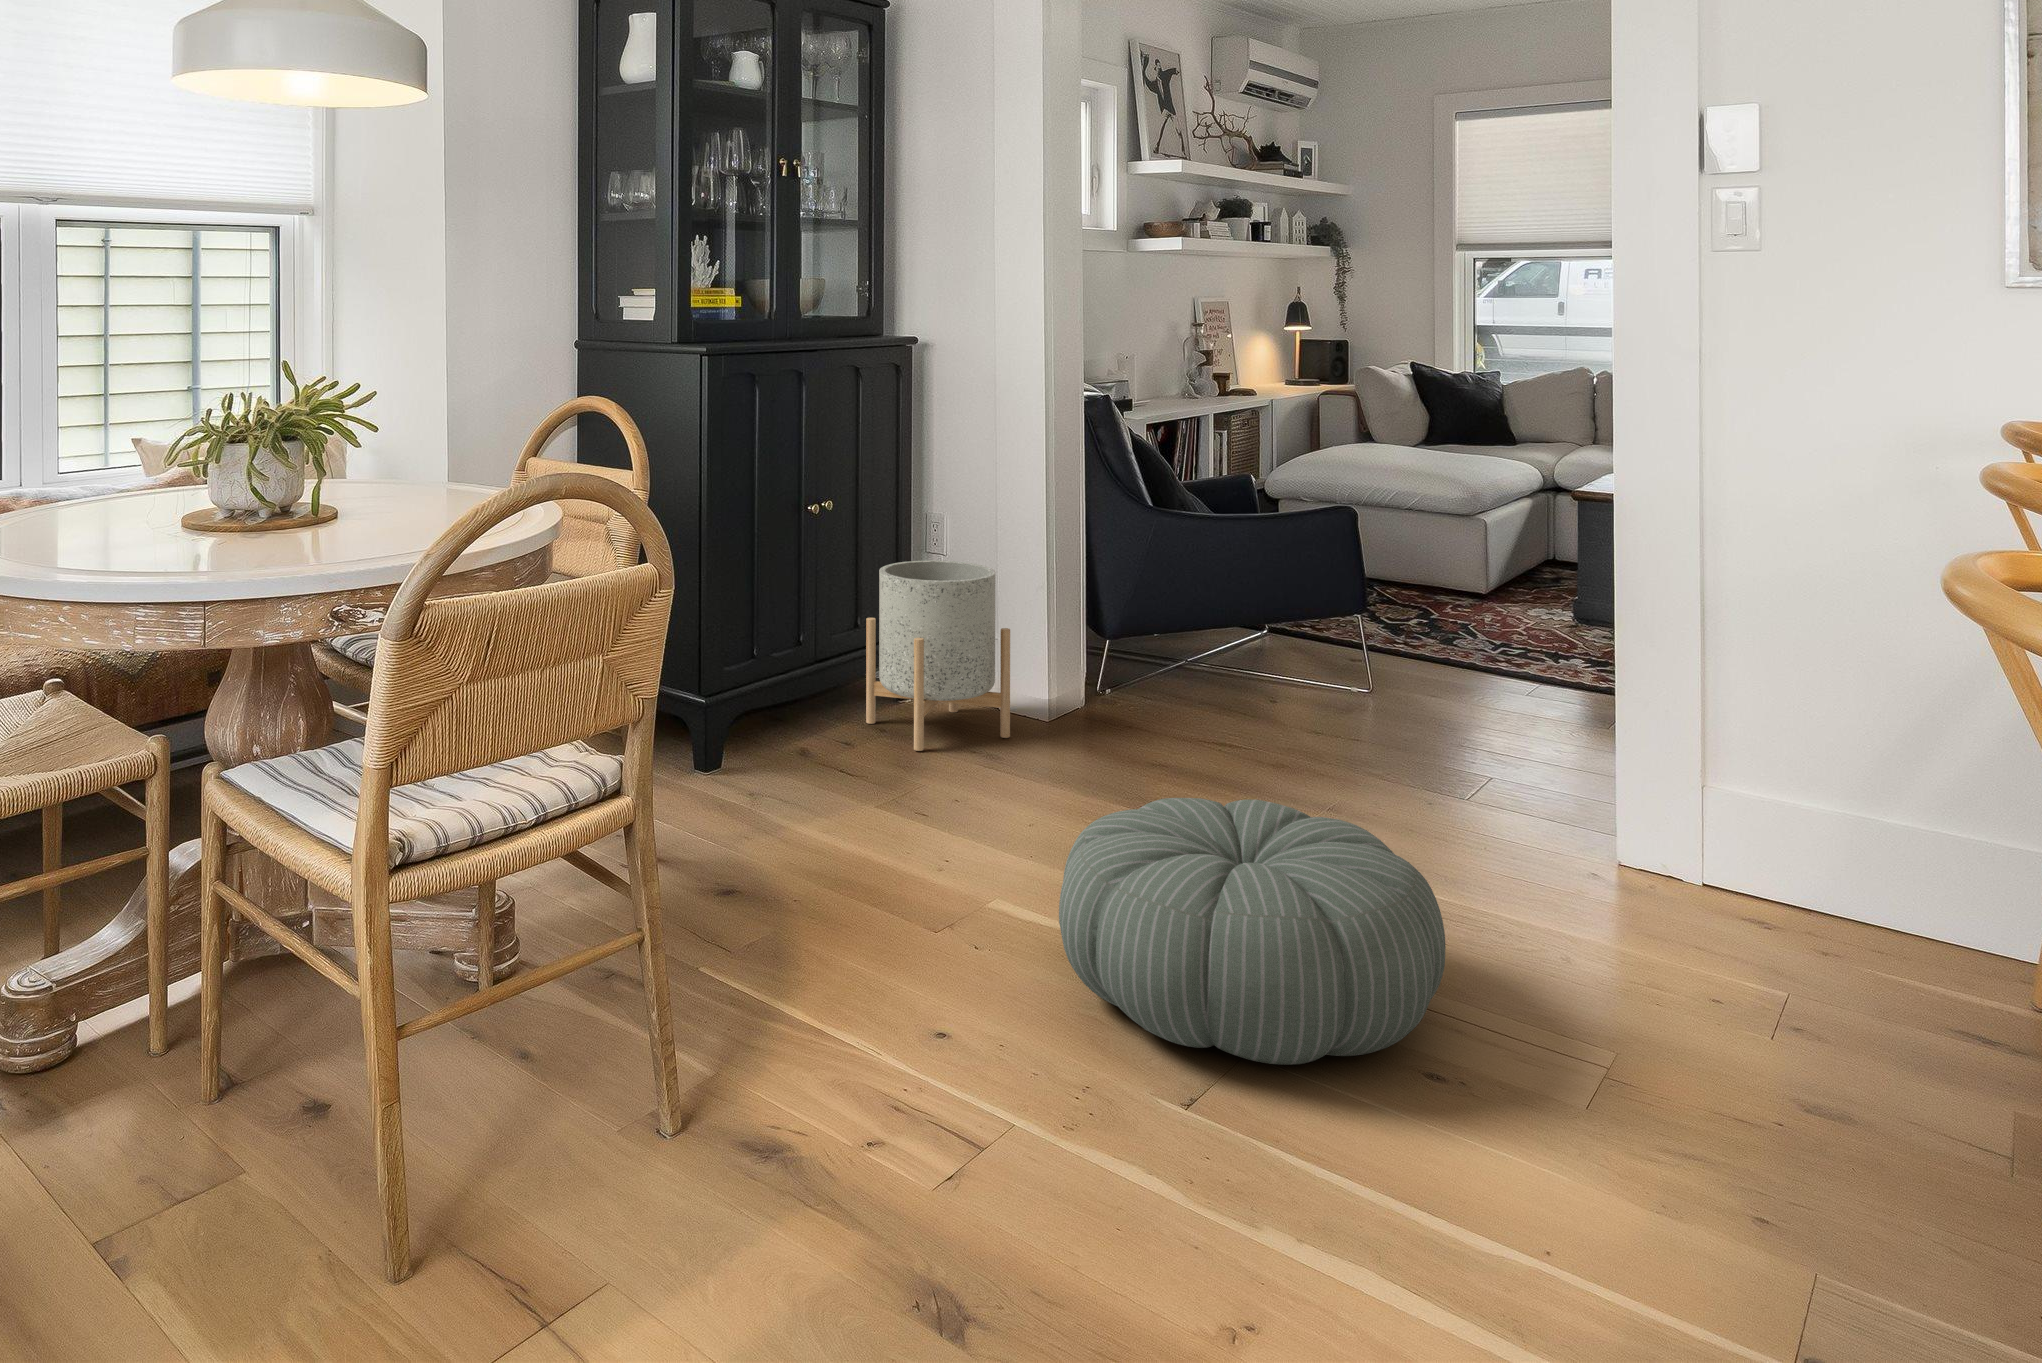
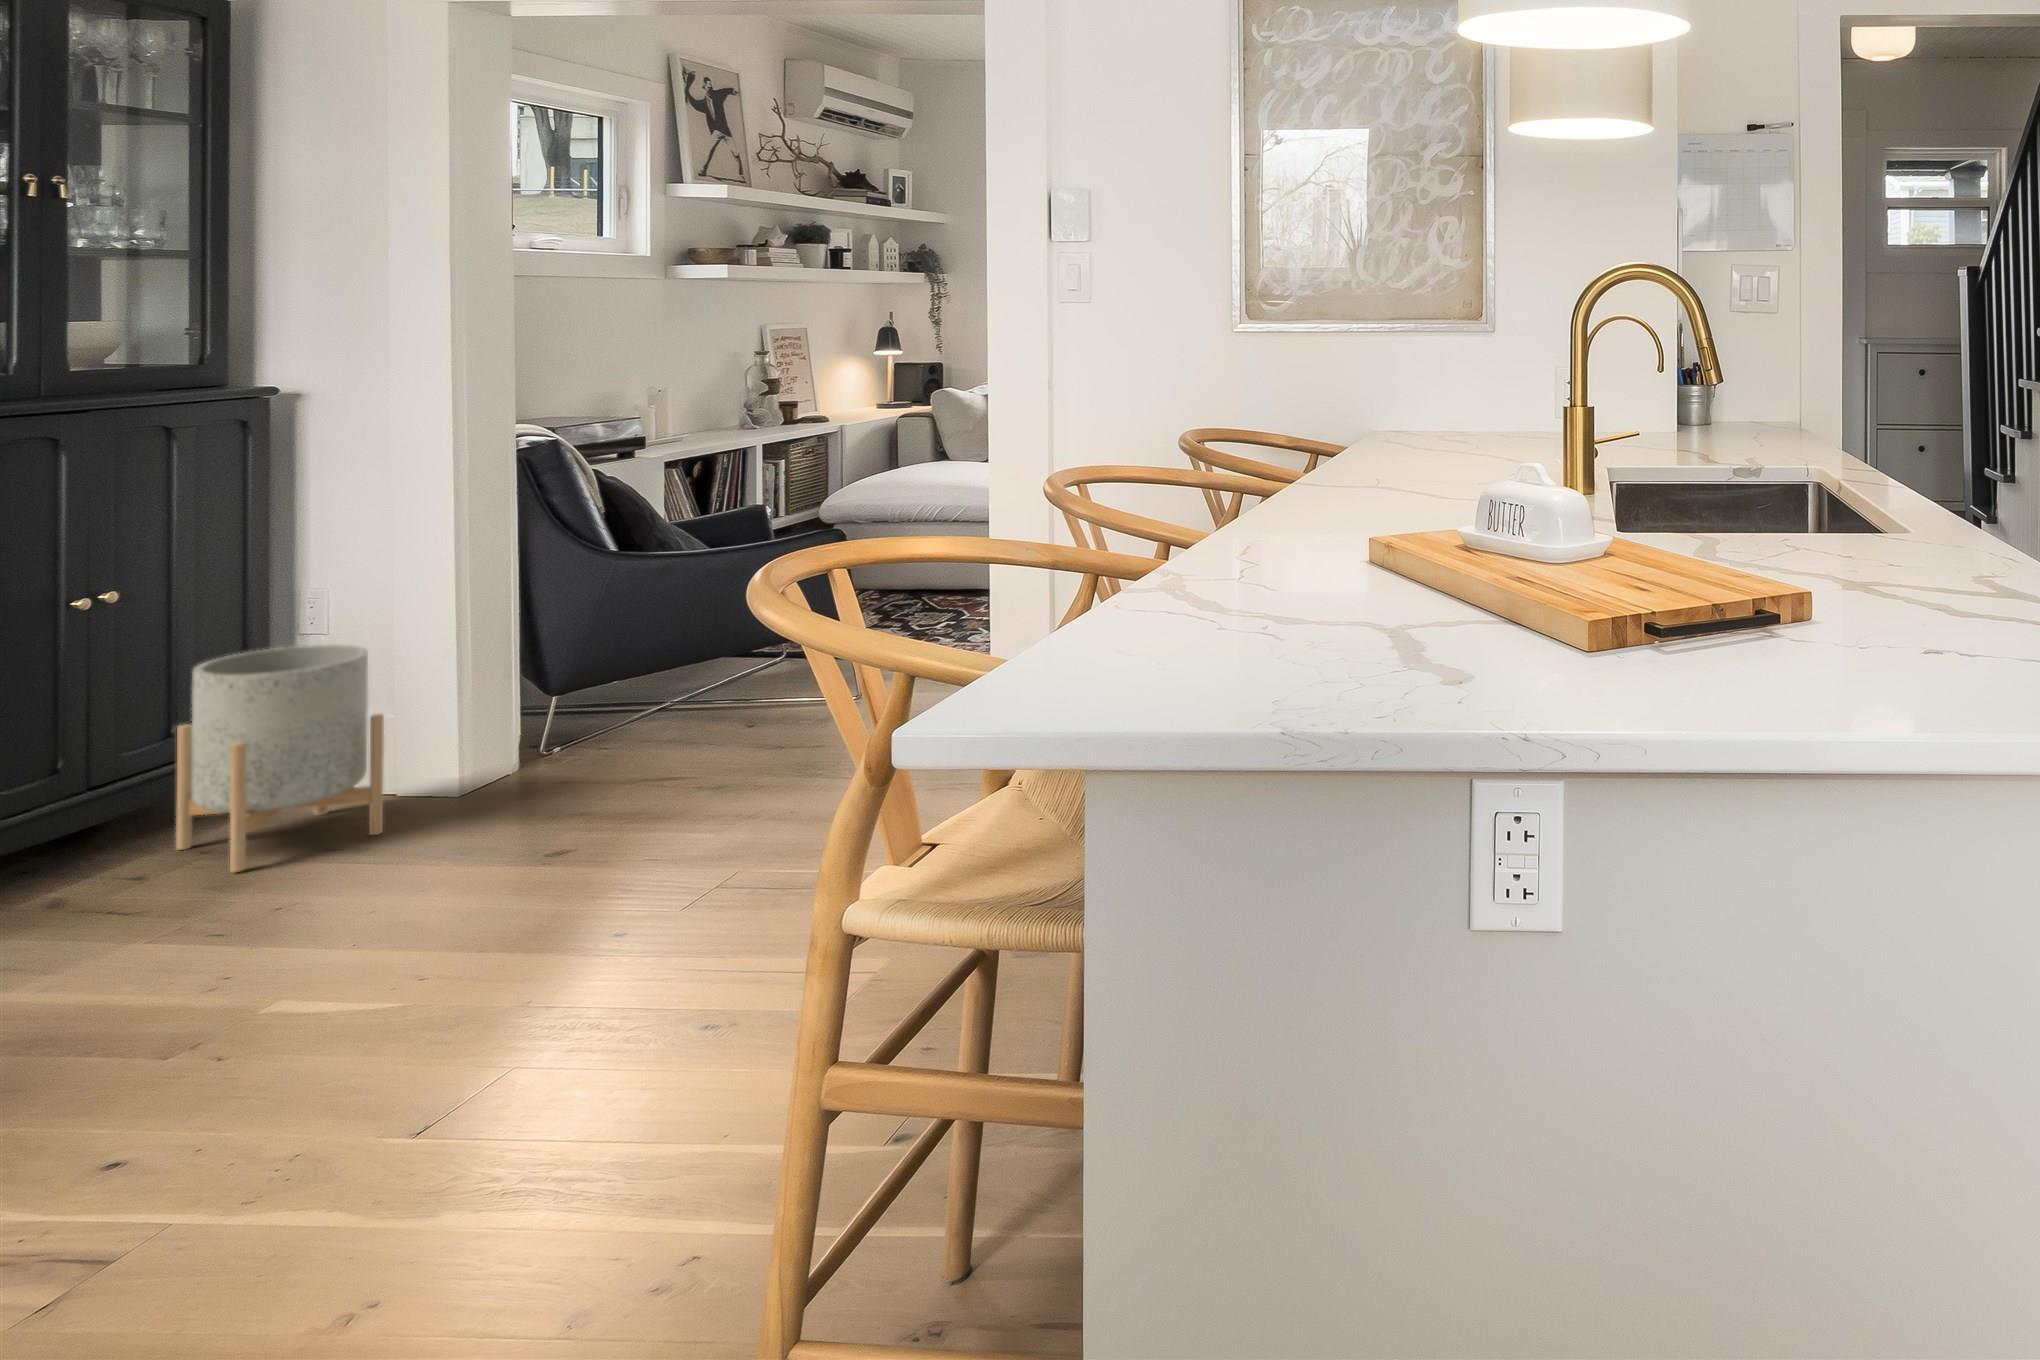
pouf: present [1059,798,1446,1065] -> none [260,864,709,1136]

